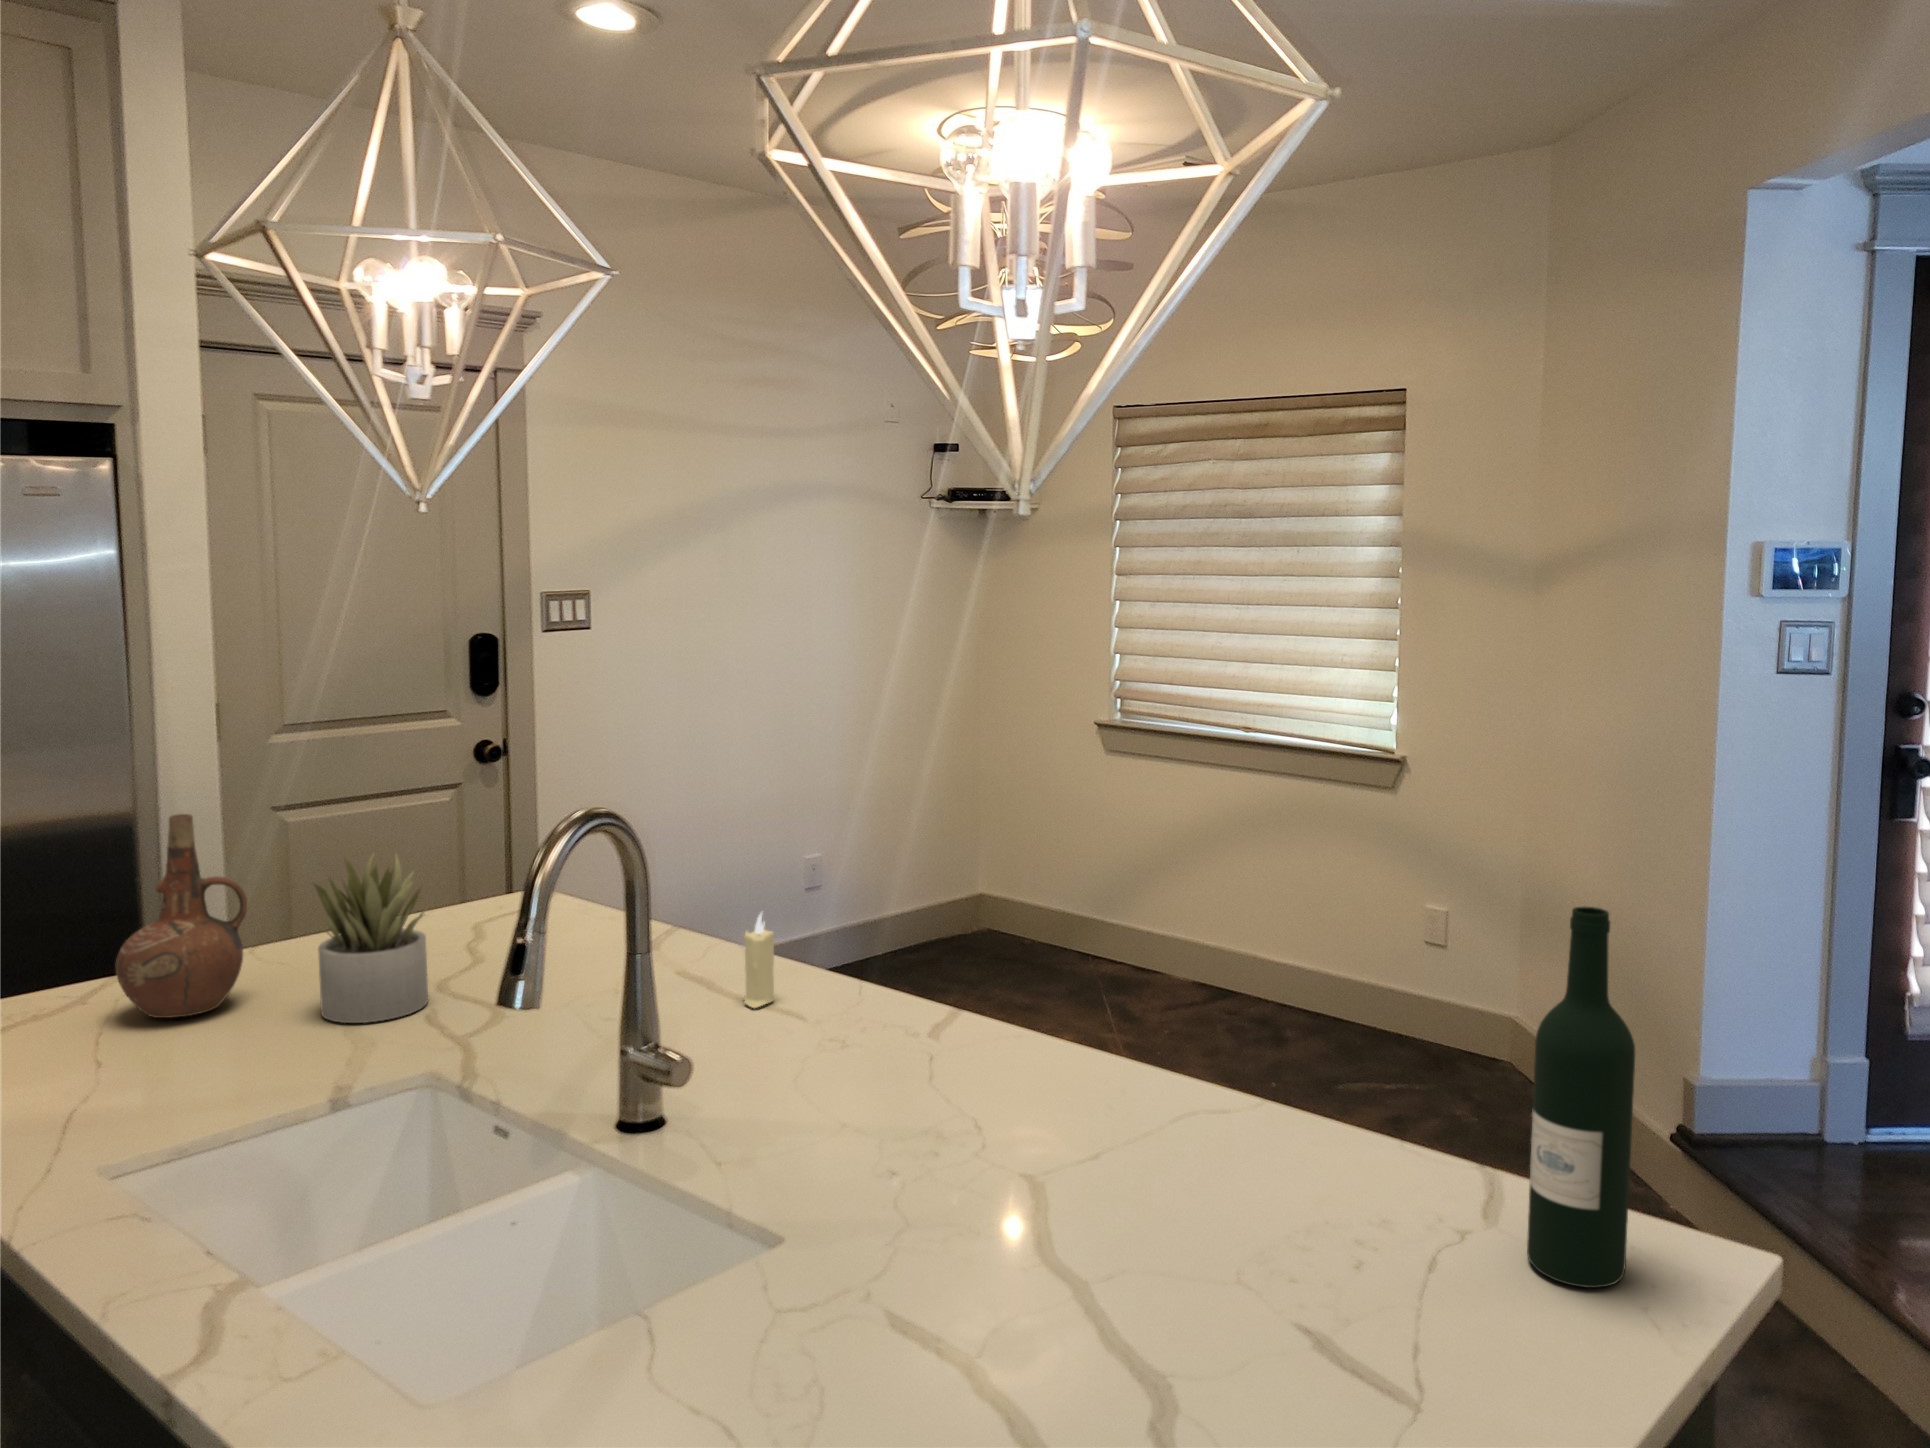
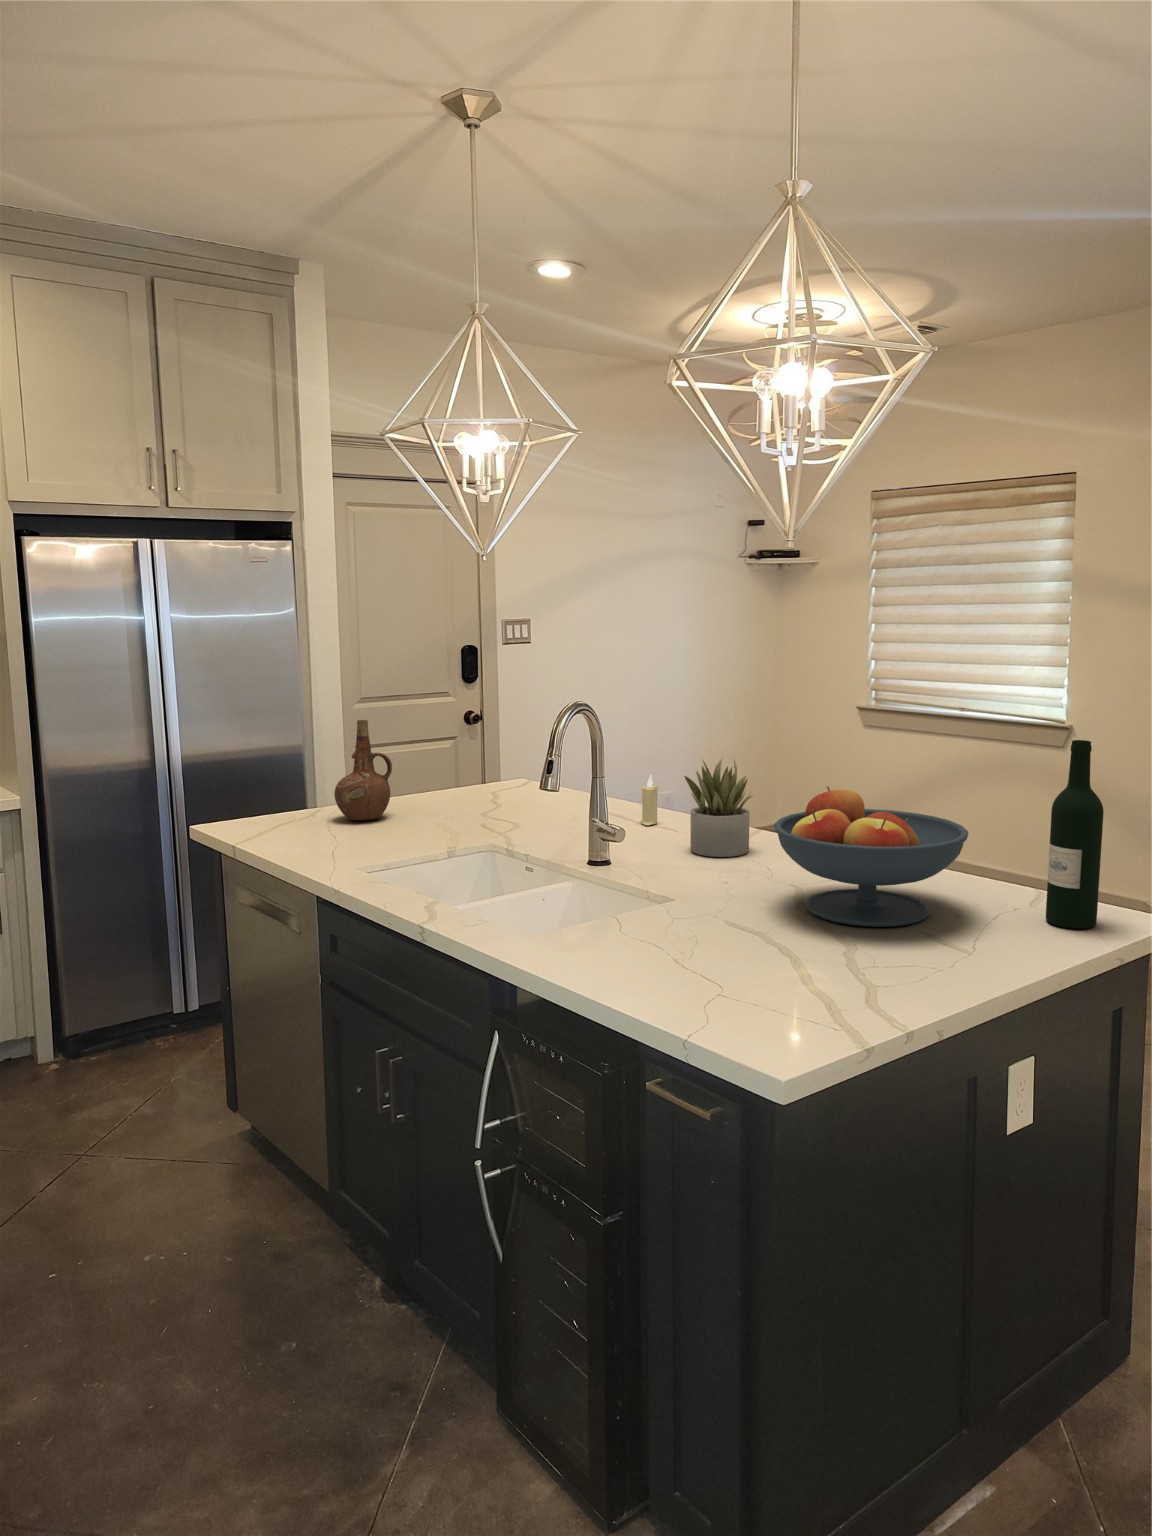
succulent plant: present [314,855,428,1023] -> present [684,758,752,857]
fruit bowl: none [994,987,1383,1317] -> present [774,786,968,927]

